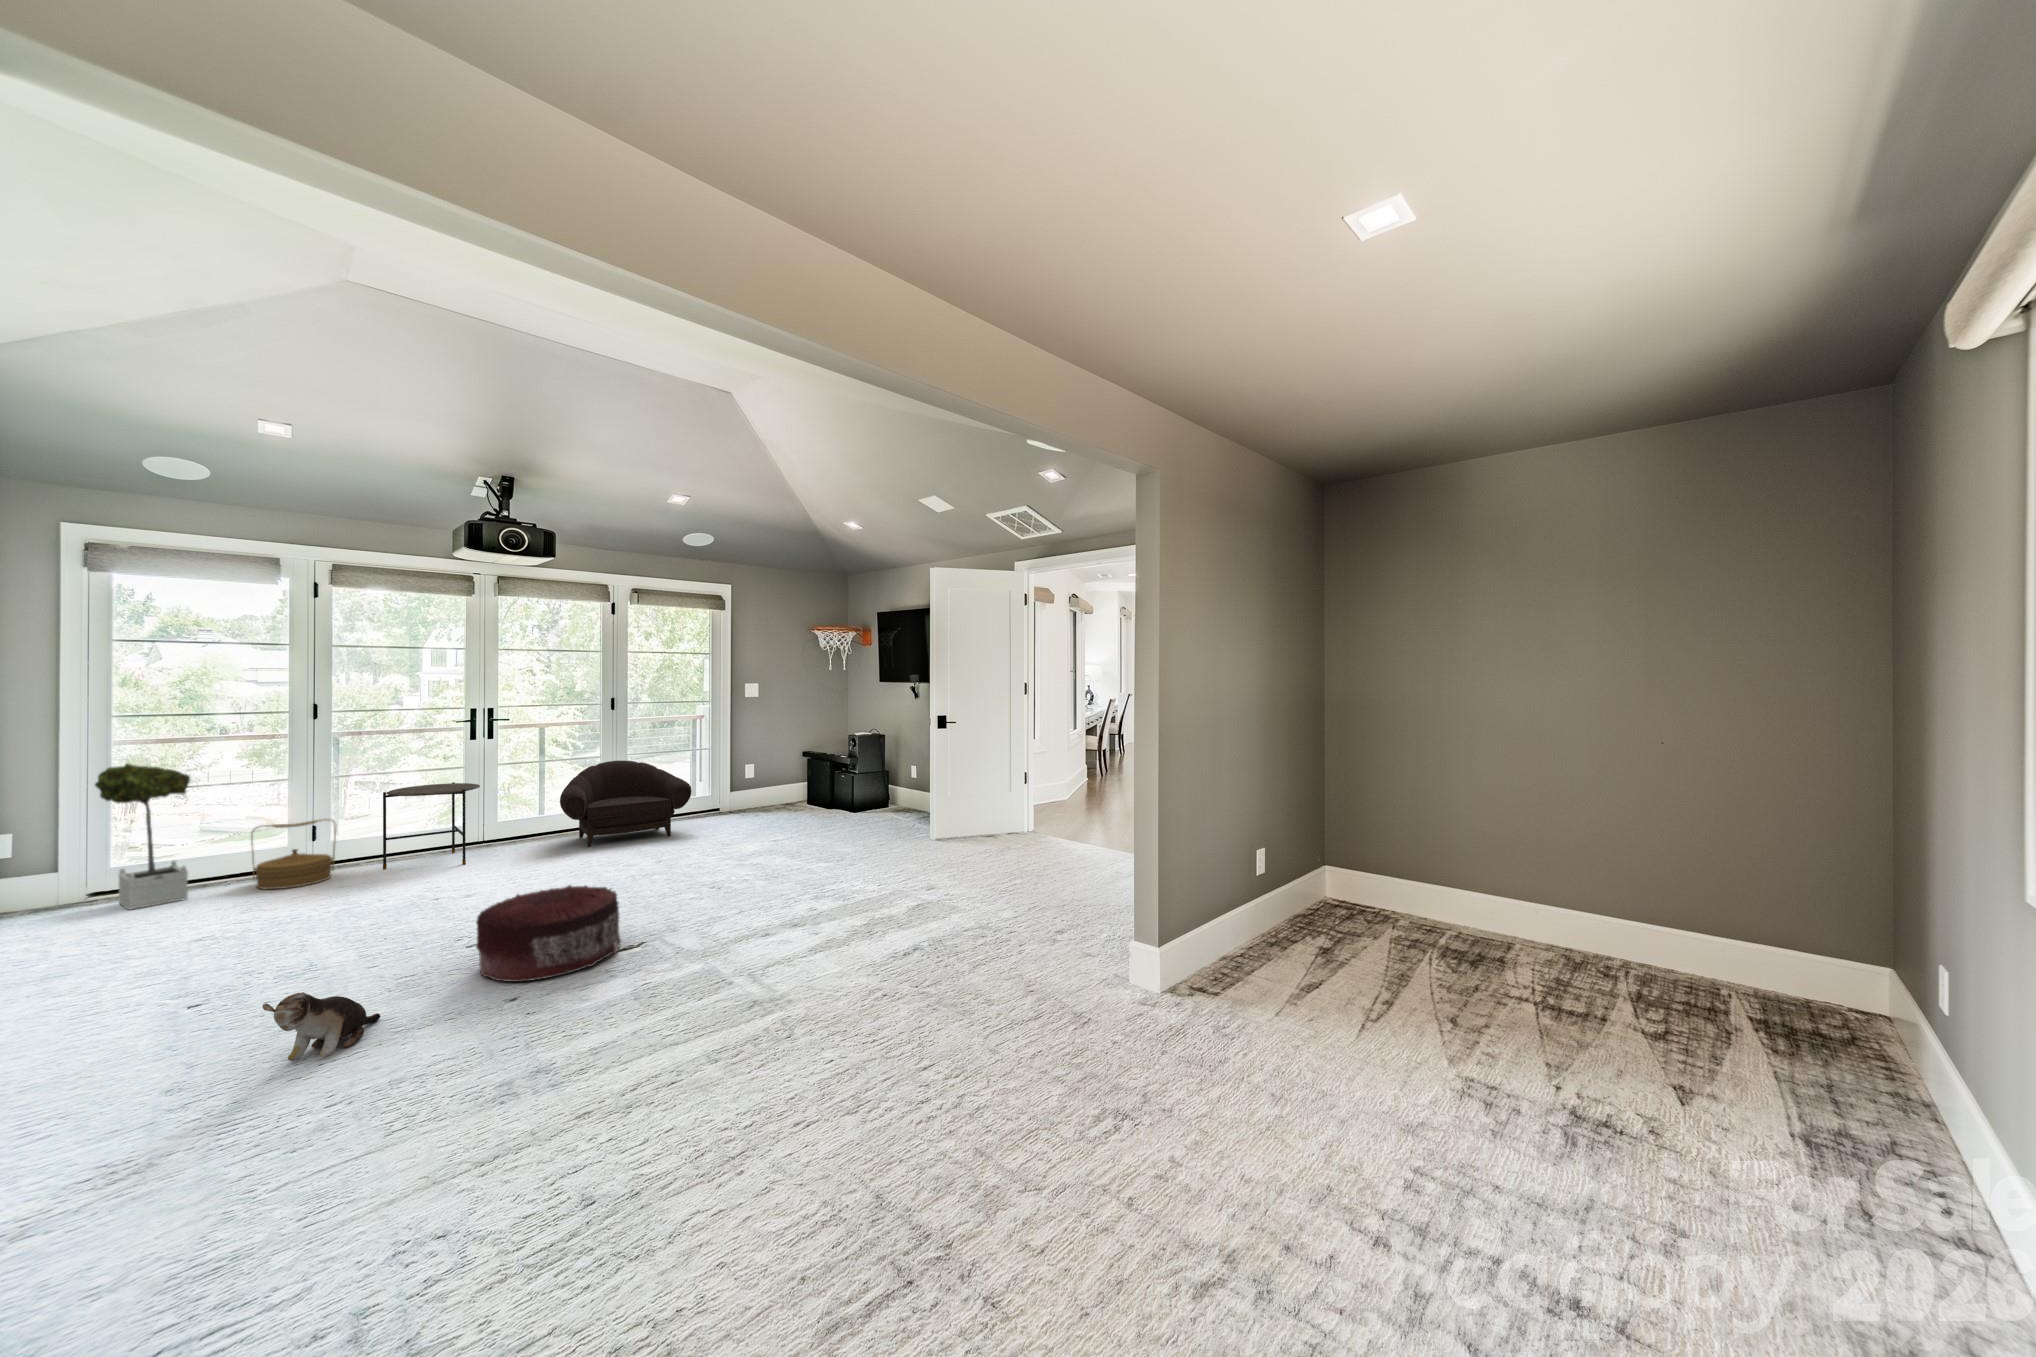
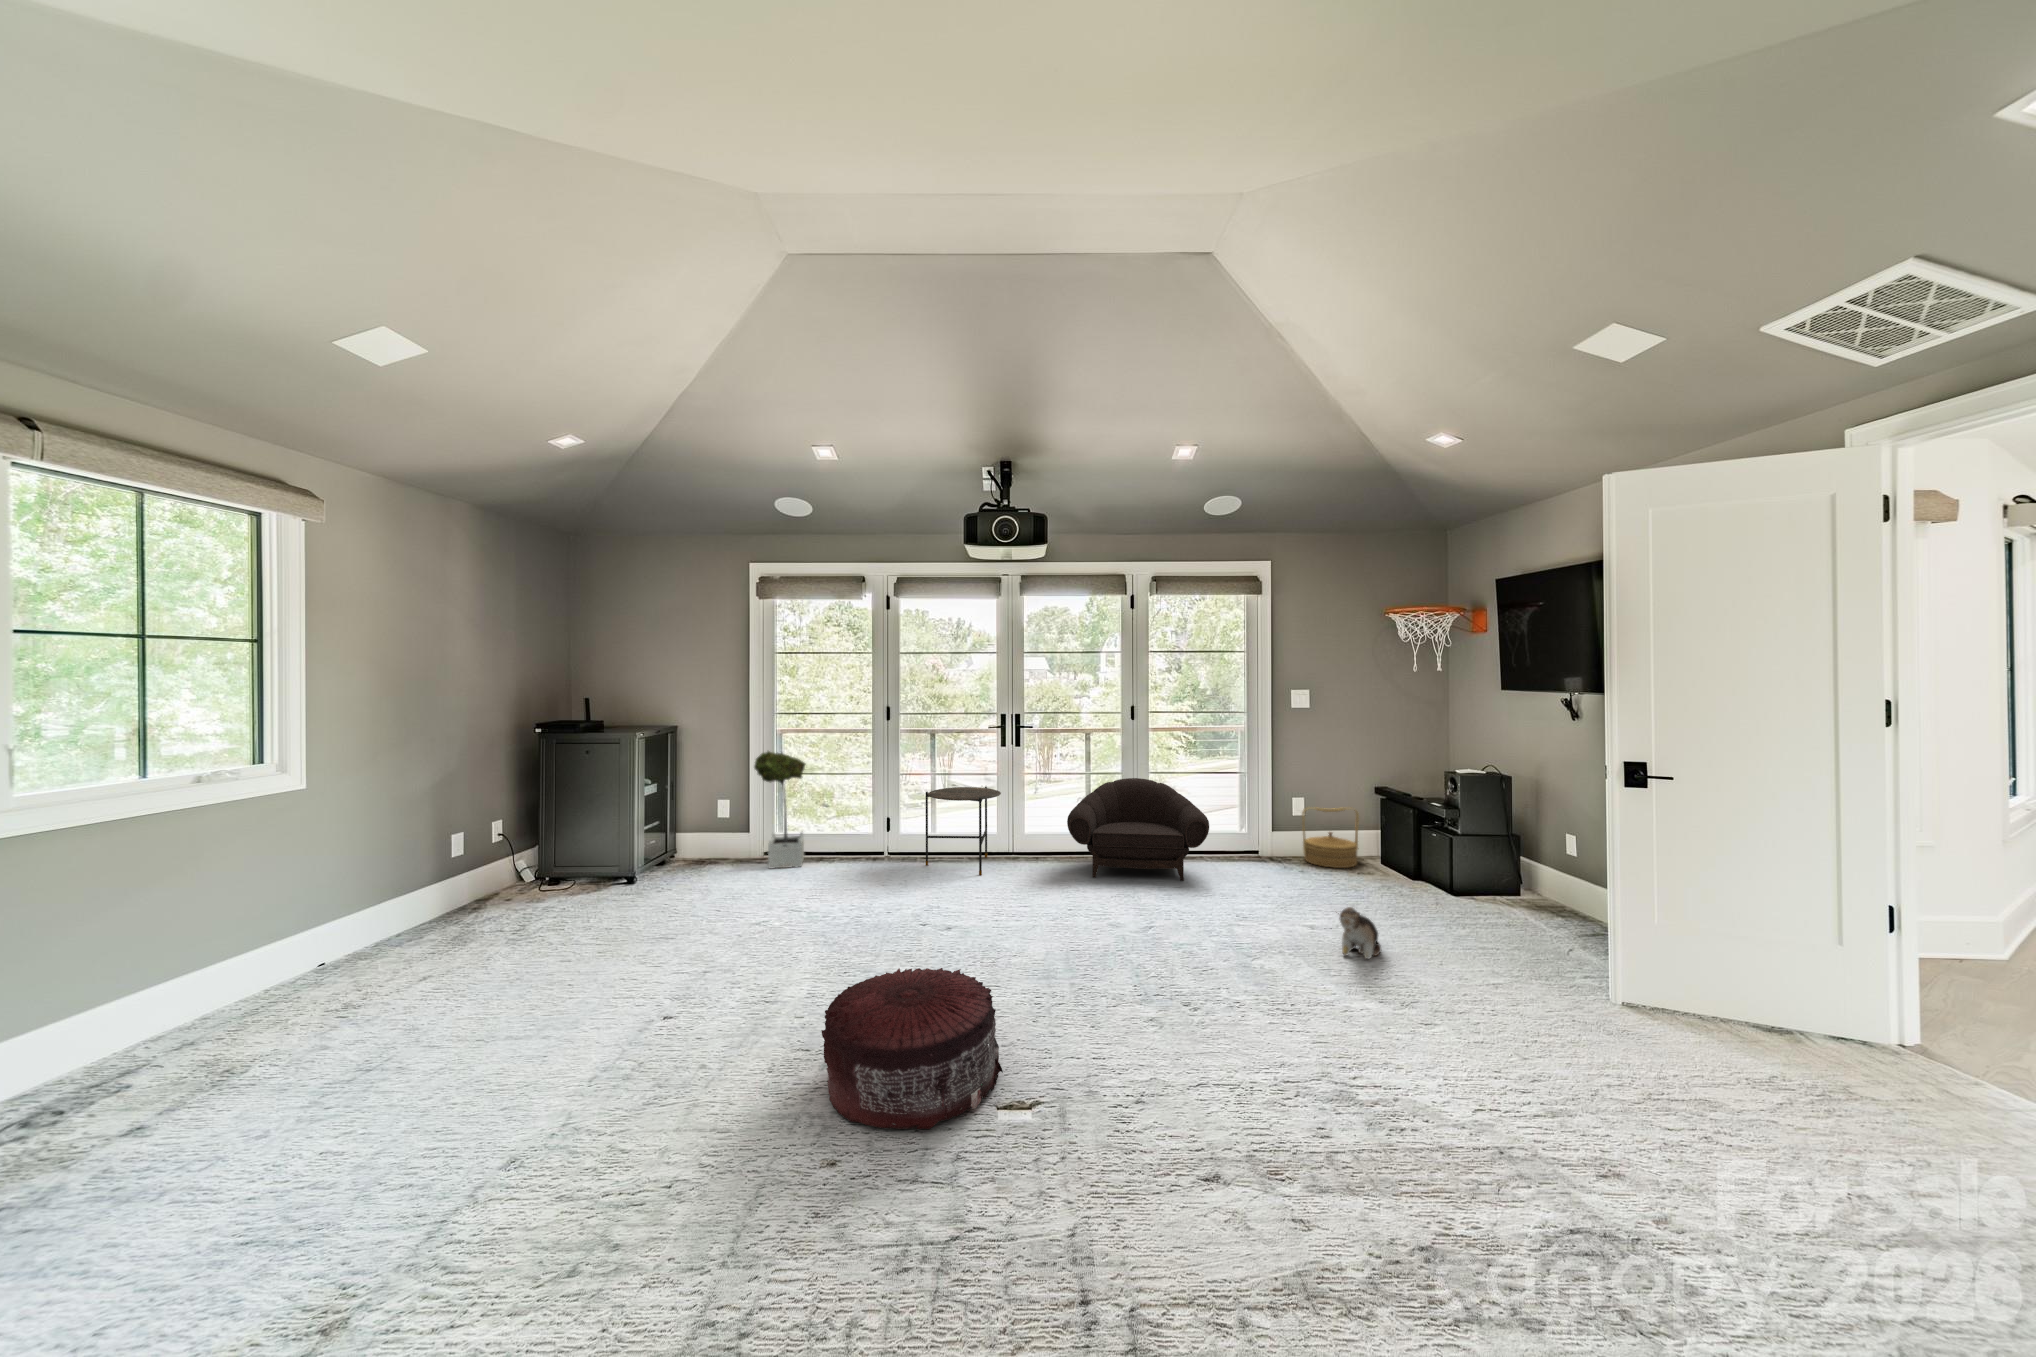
woven basket: present [251,819,336,889] -> present [1302,807,1359,868]
plush toy: present [262,992,380,1061] -> present [1340,907,1381,959]

